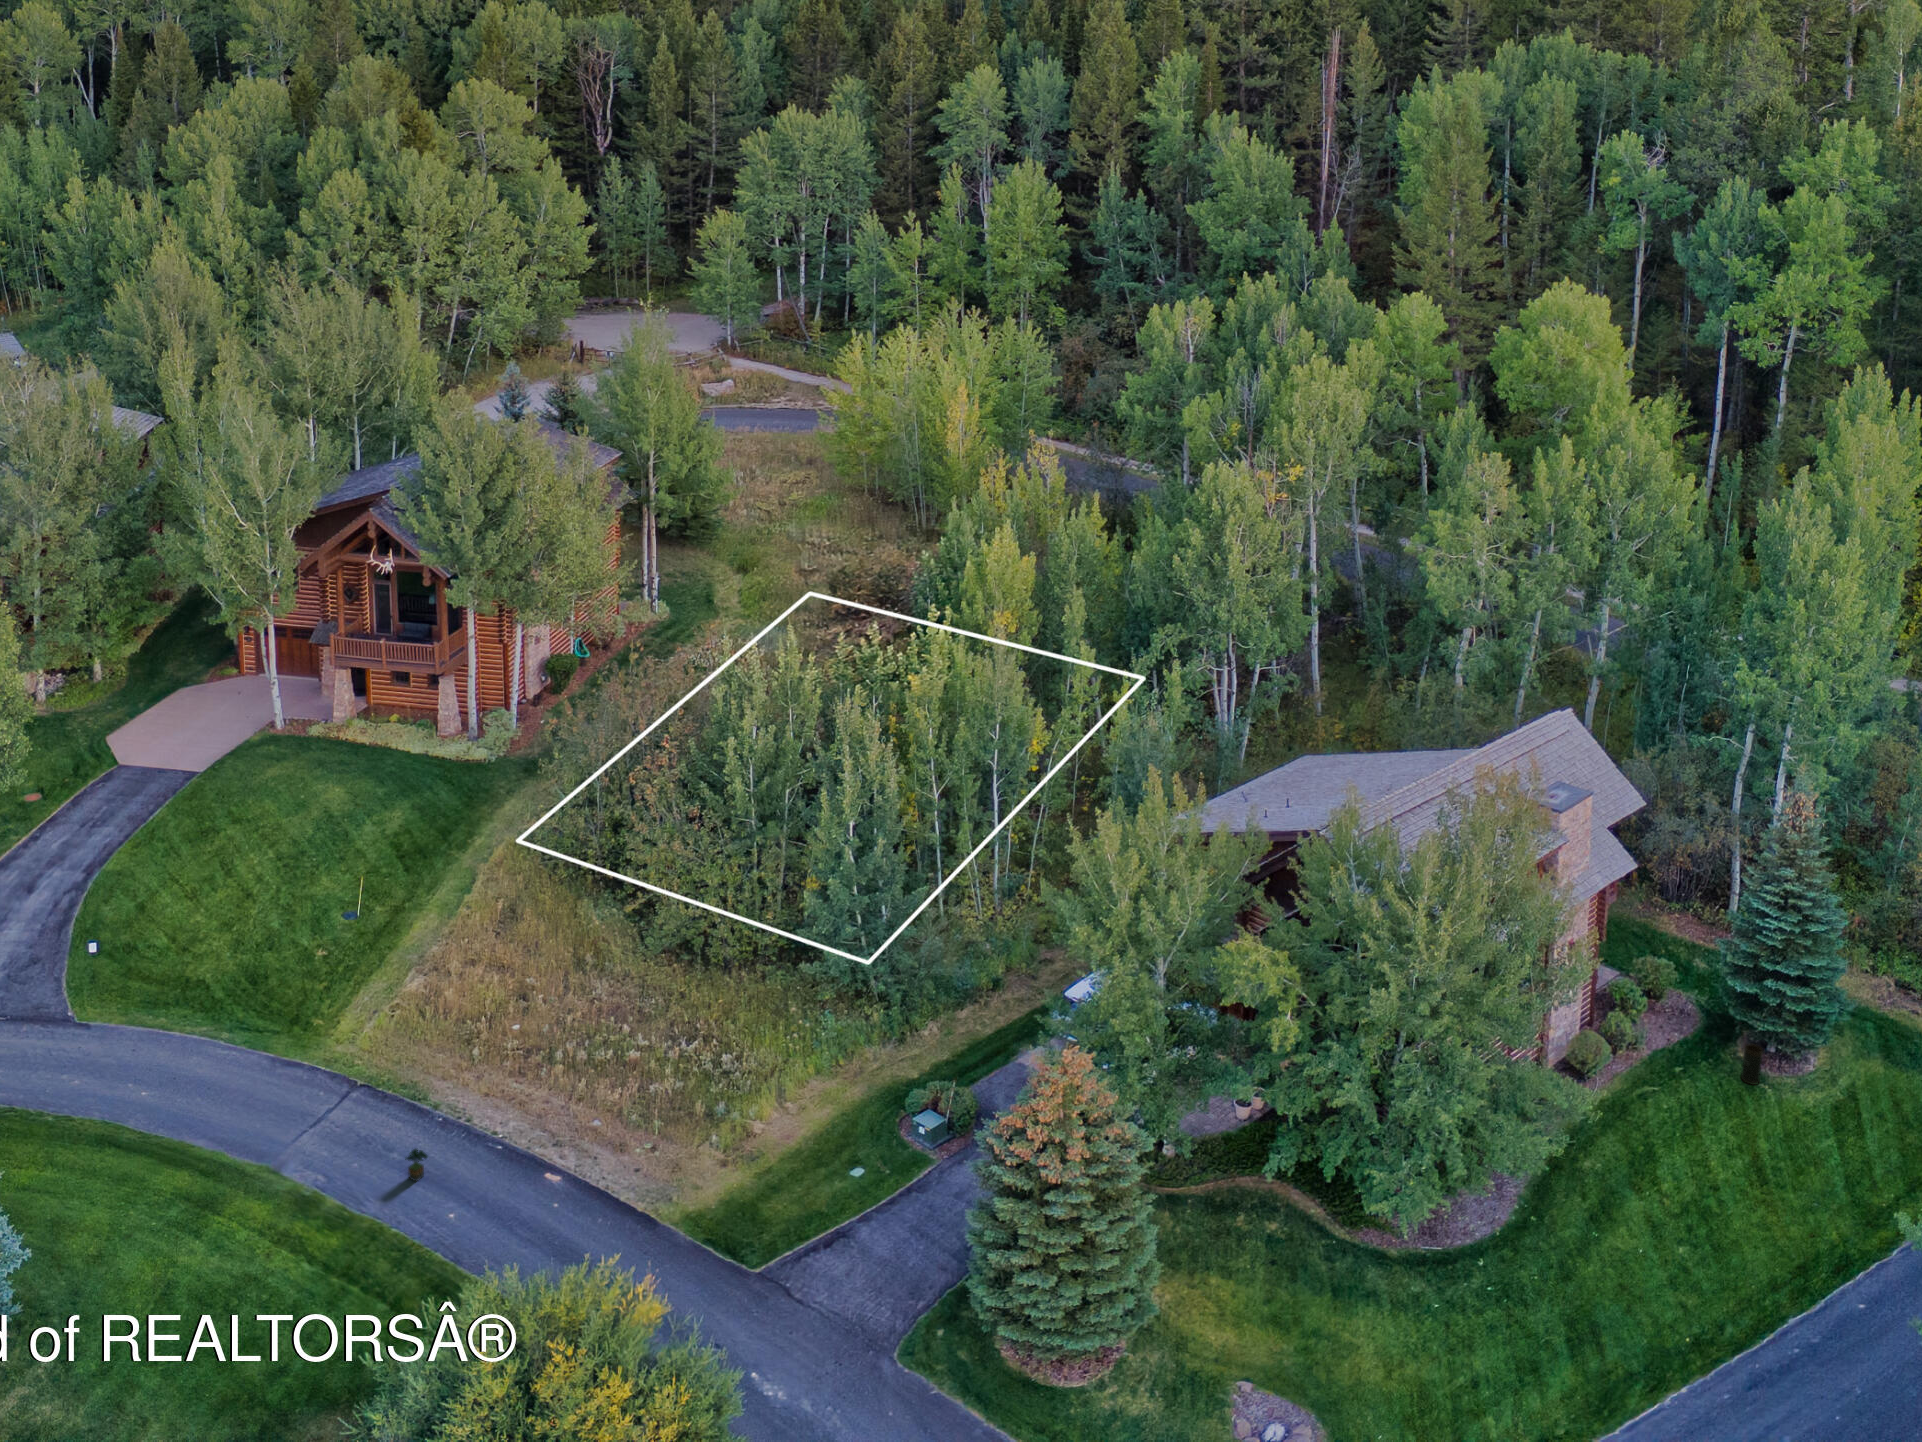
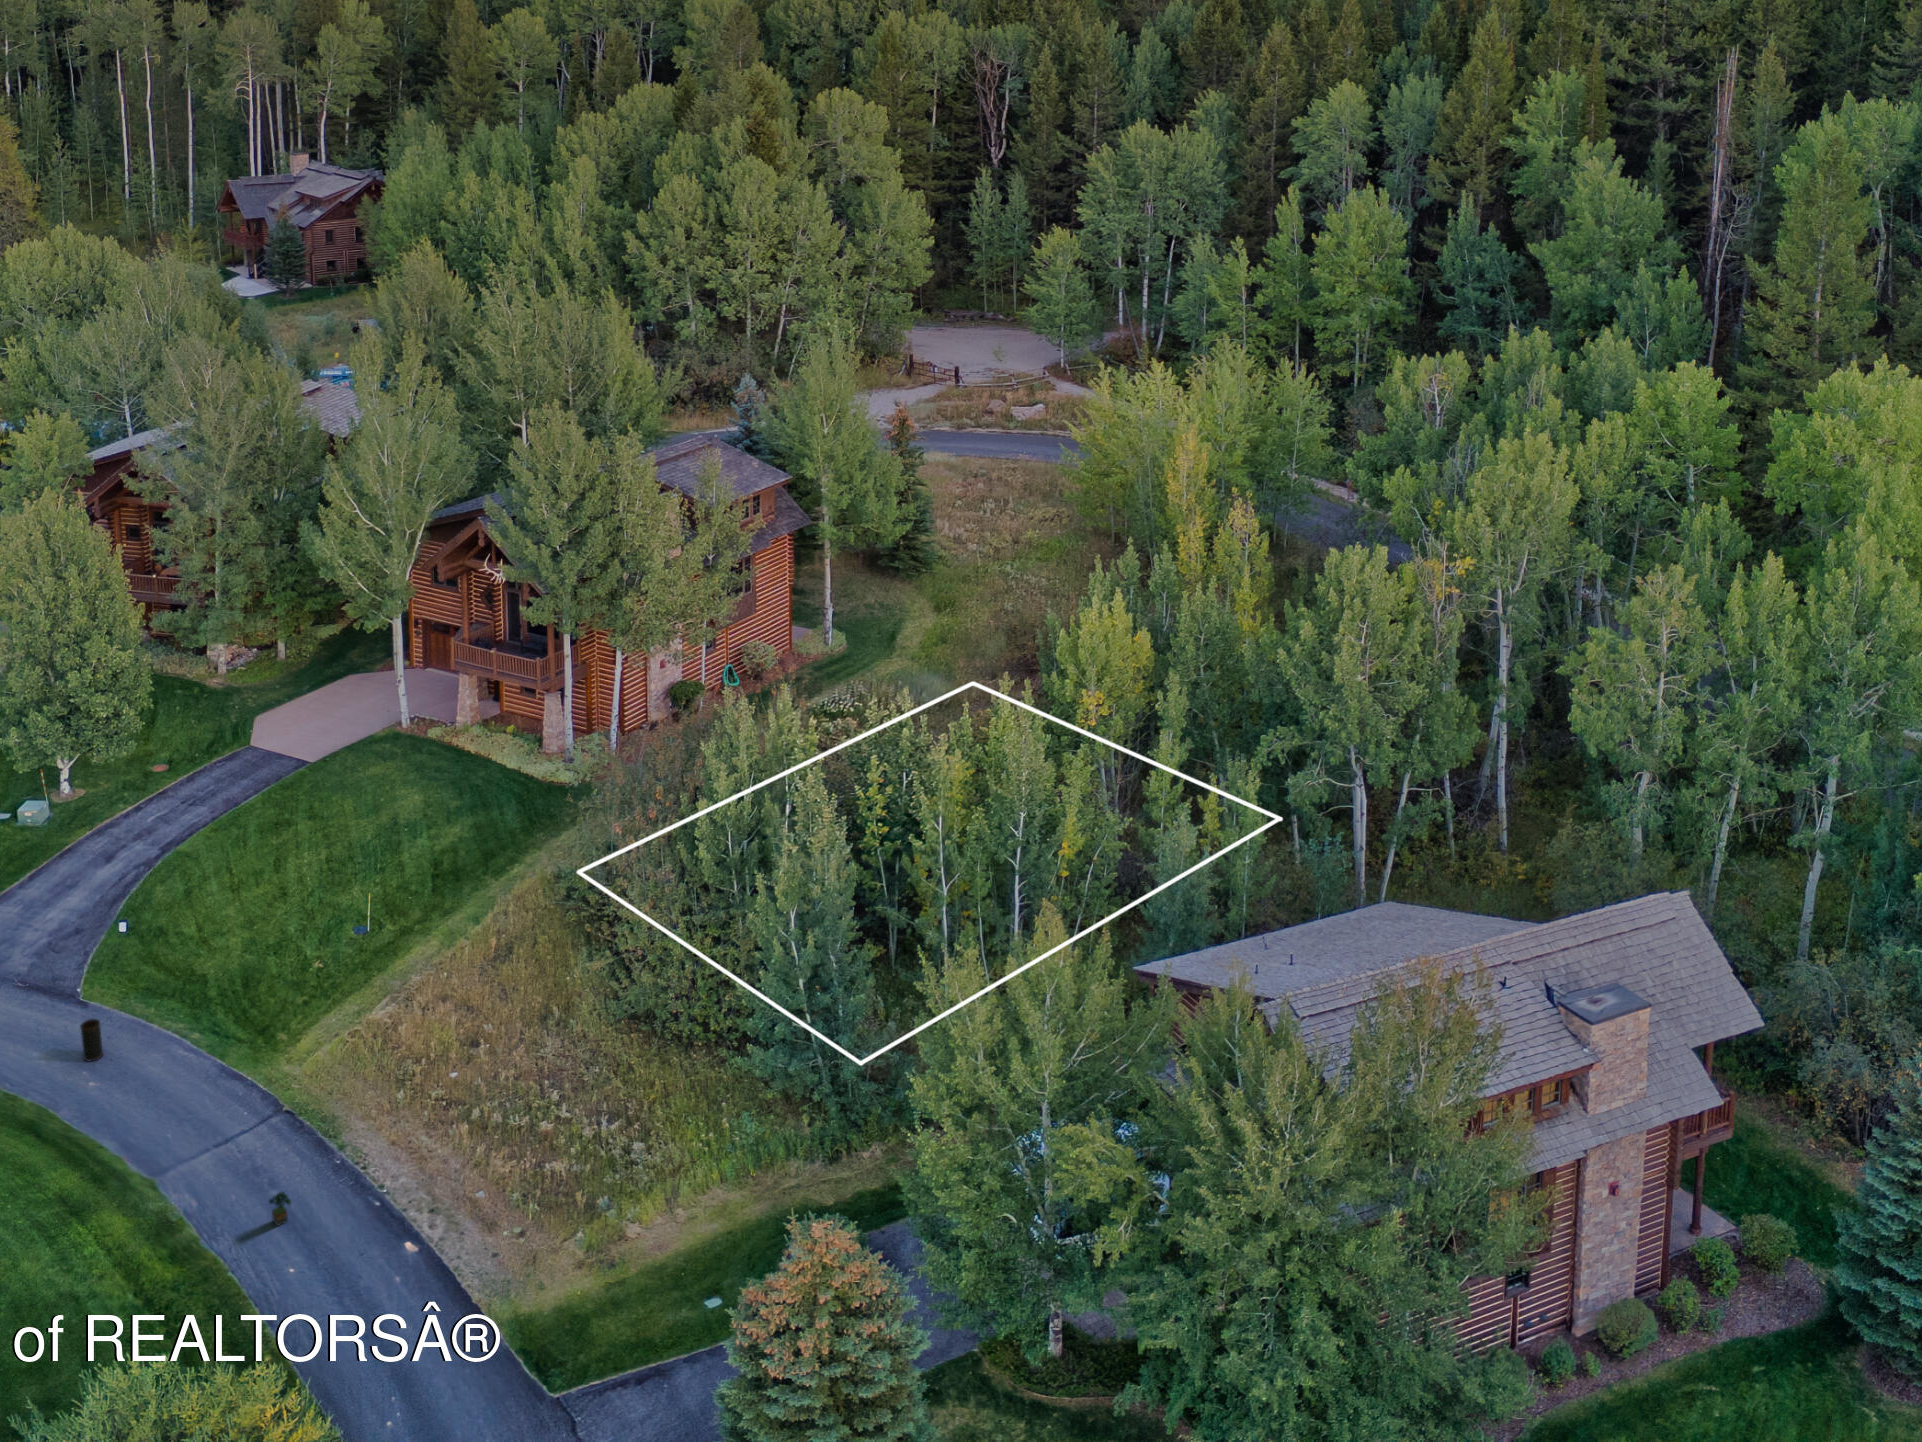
trash can: present [1741,1044,1763,1085] -> present [80,1019,103,1061]

